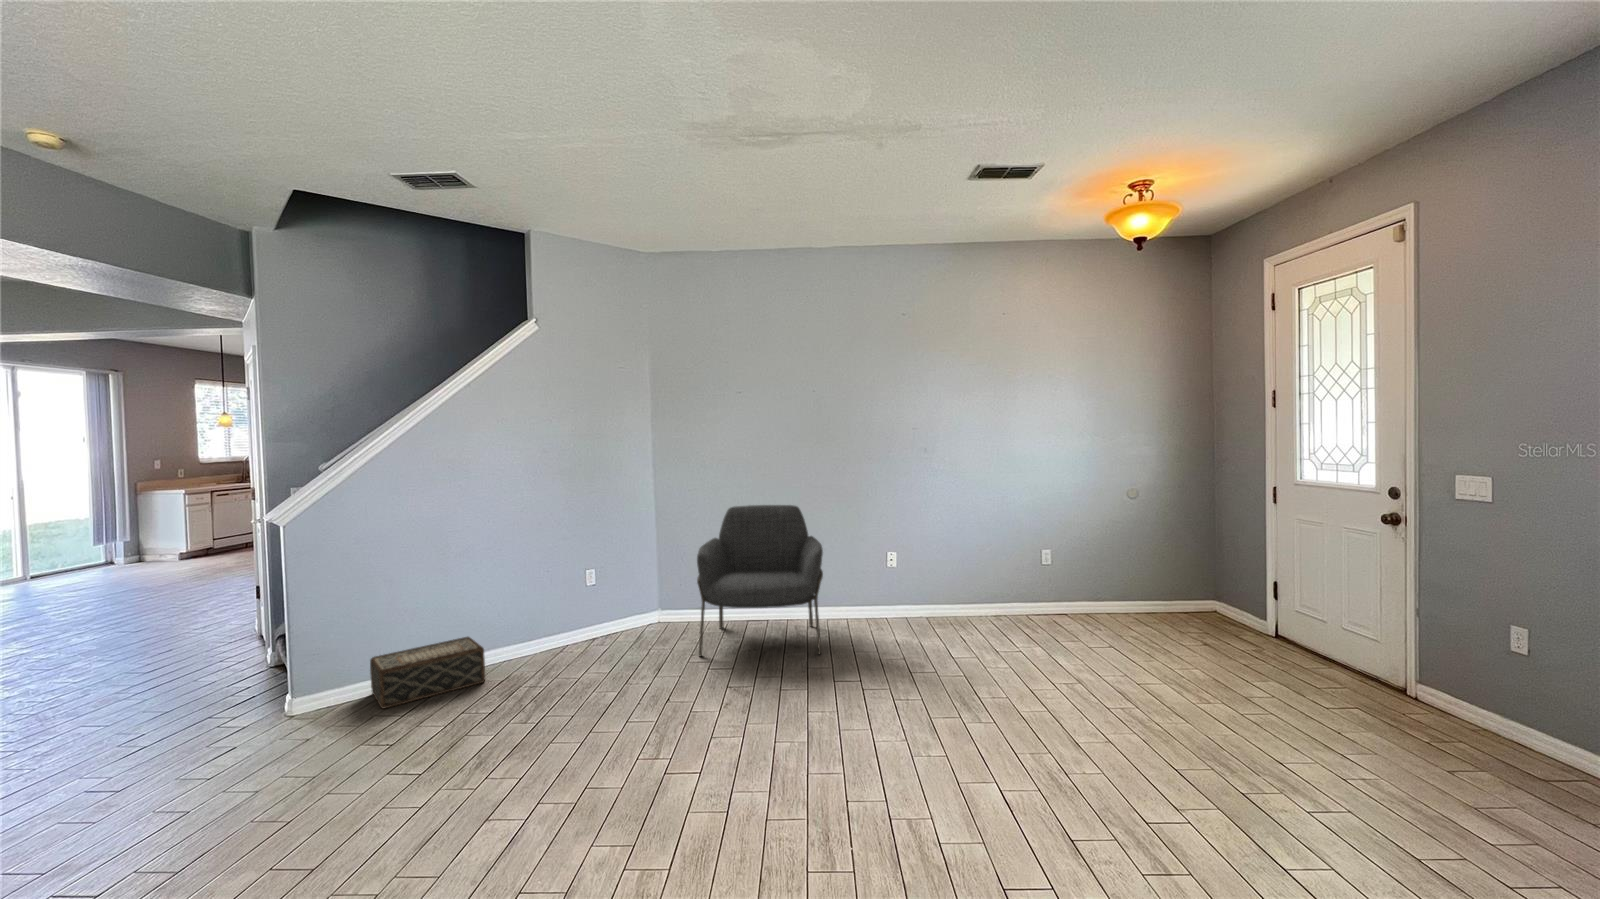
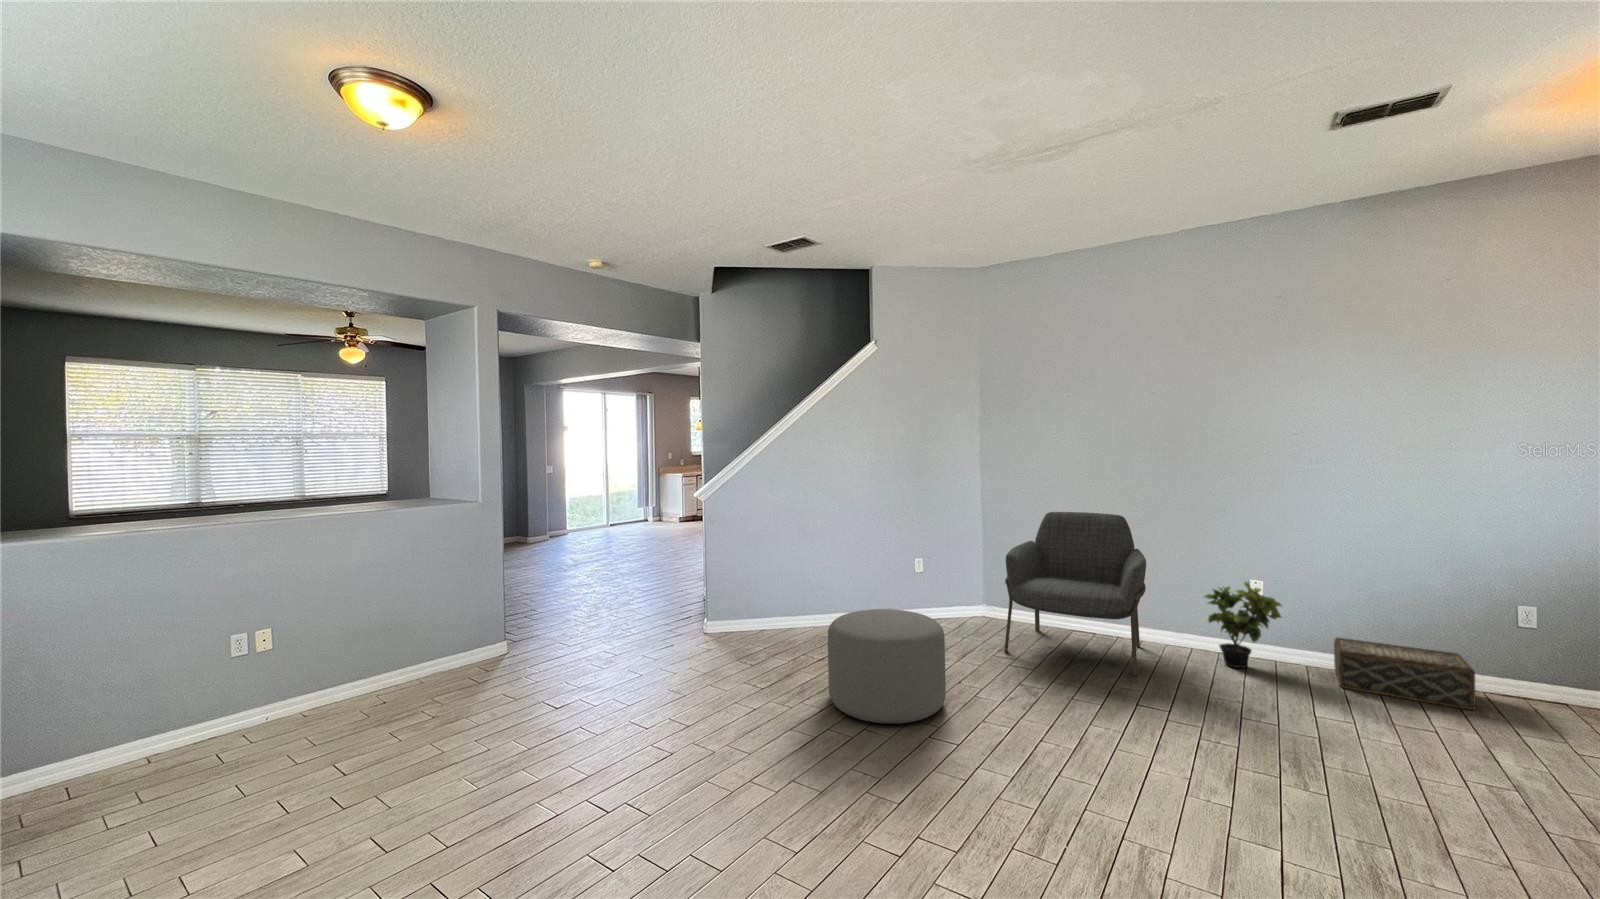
potted plant: none [862,555,918,630] -> present [1204,582,1281,668]
ottoman: none [517,633,663,774] -> present [828,609,946,724]
woven basket: present [370,637,485,709] -> present [1334,638,1476,710]

